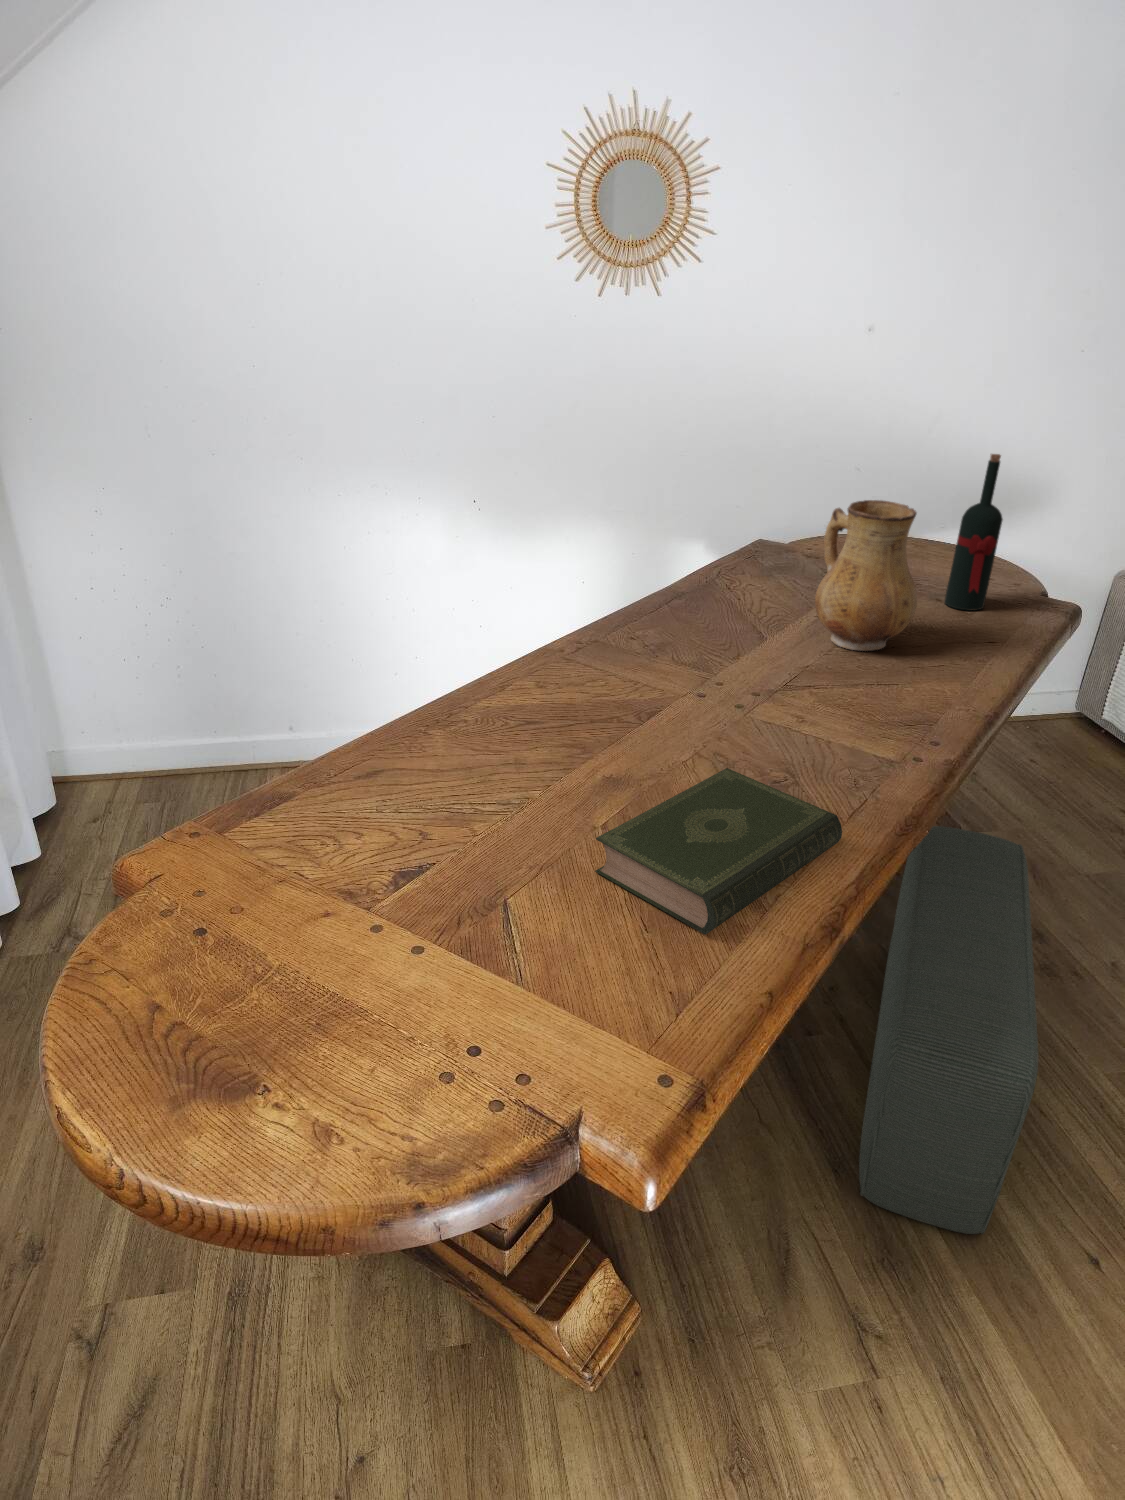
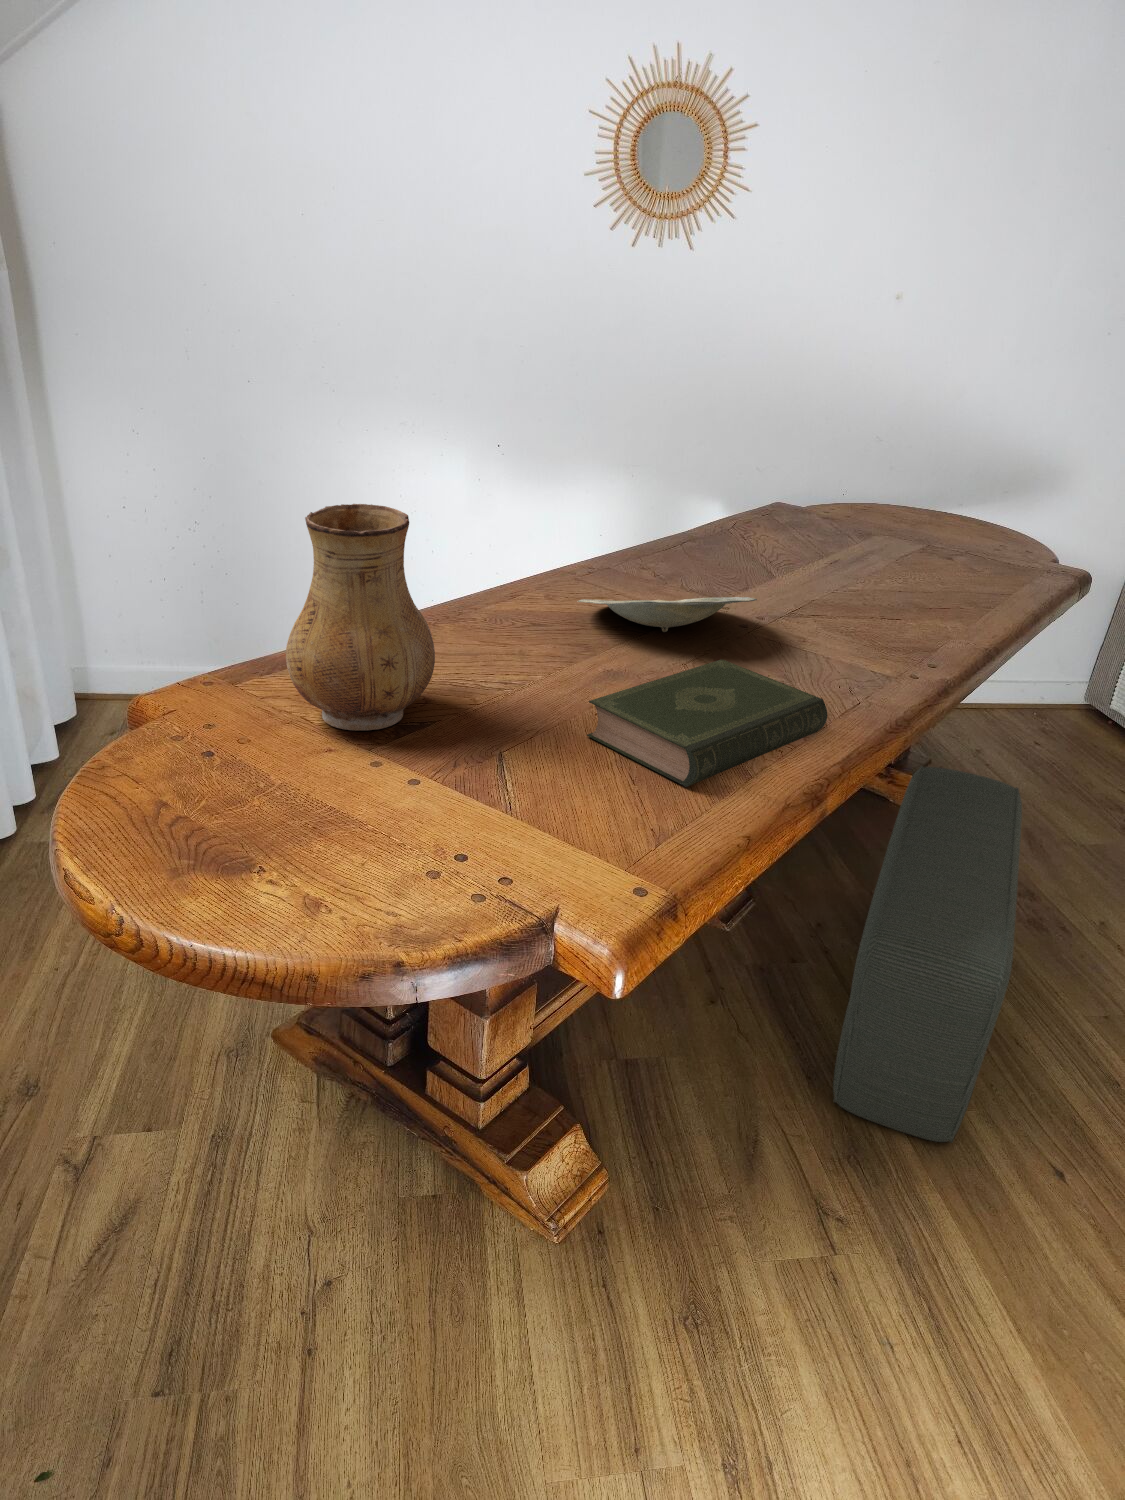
wine bottle: present [944,454,1003,611] -> none [957,406,1019,564]
ceramic pitcher: present [815,500,917,651] -> present [286,504,435,731]
plate: none [571,681,755,725] -> present [577,597,757,632]

